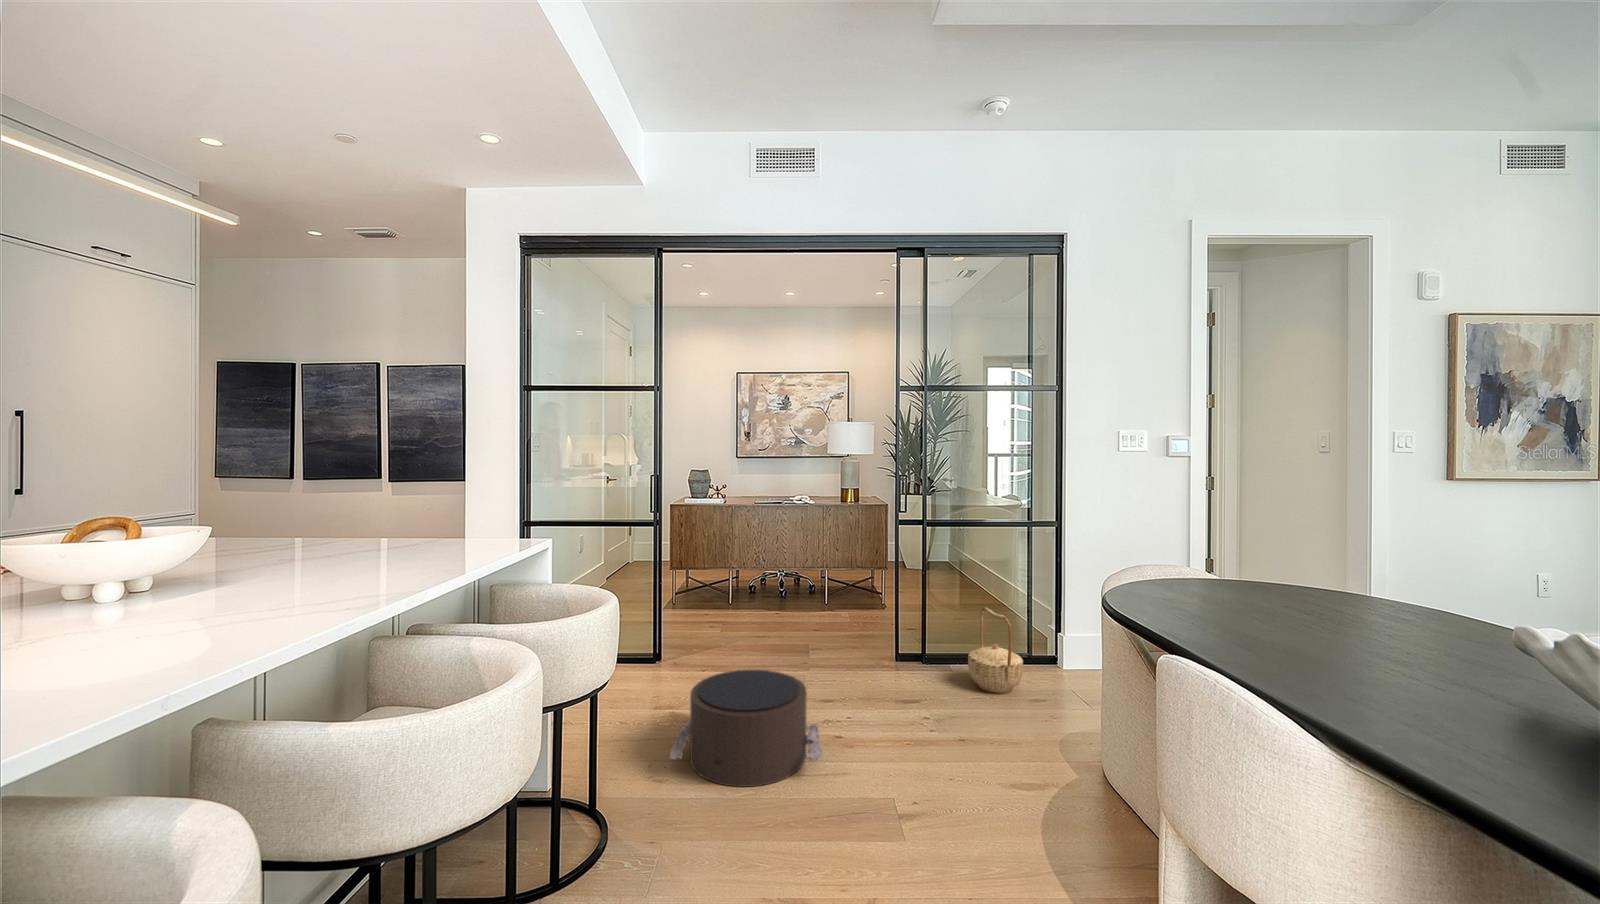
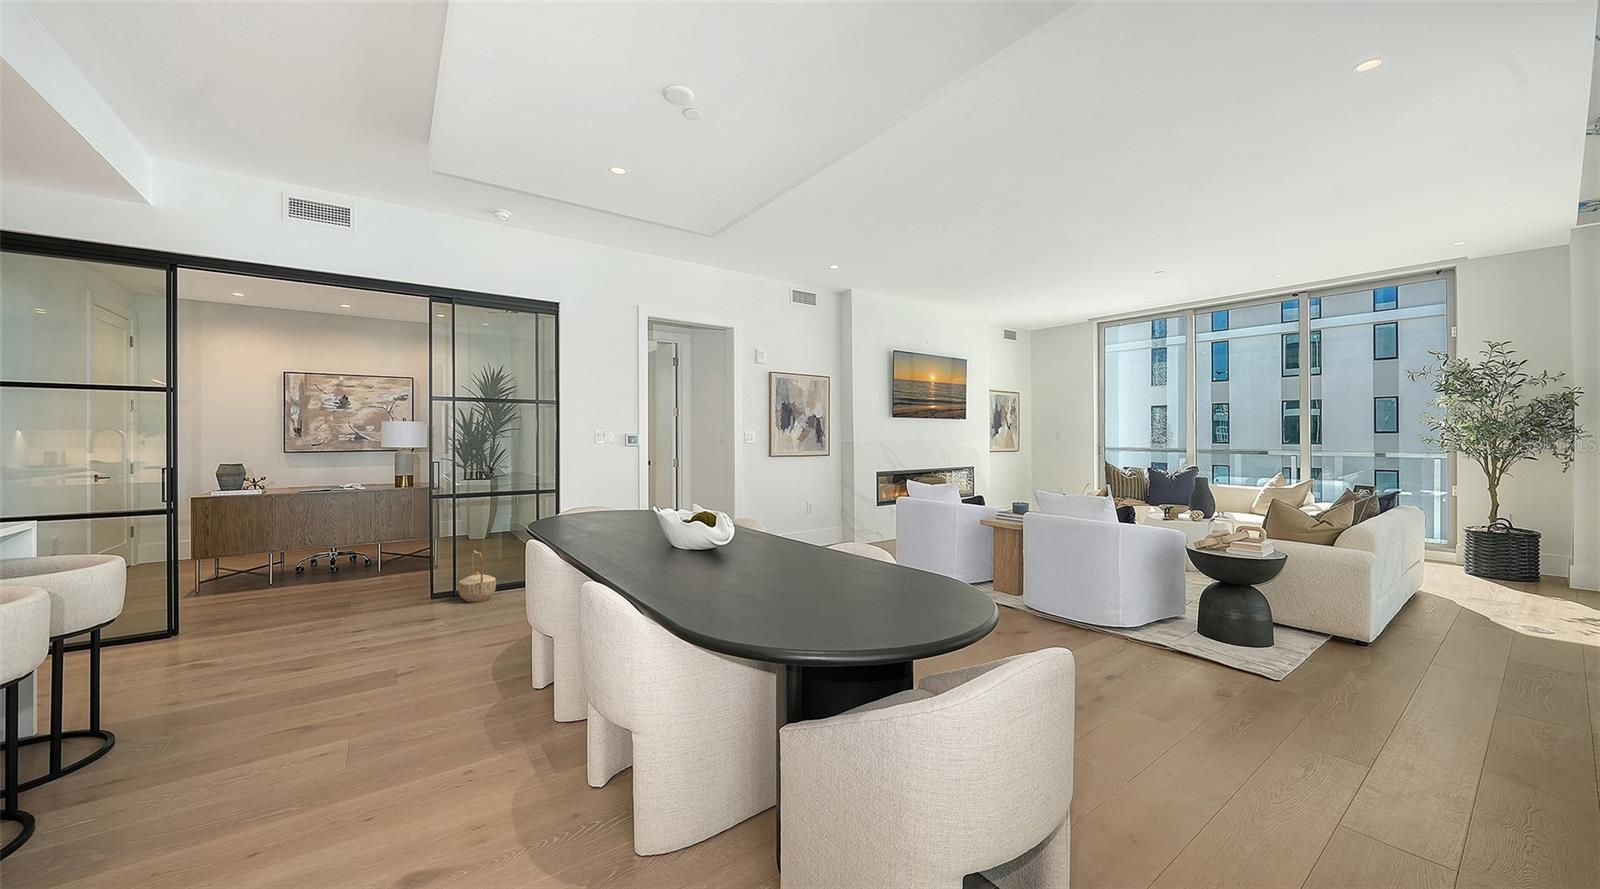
pouf: present [670,670,822,787] -> none [182,602,317,670]

